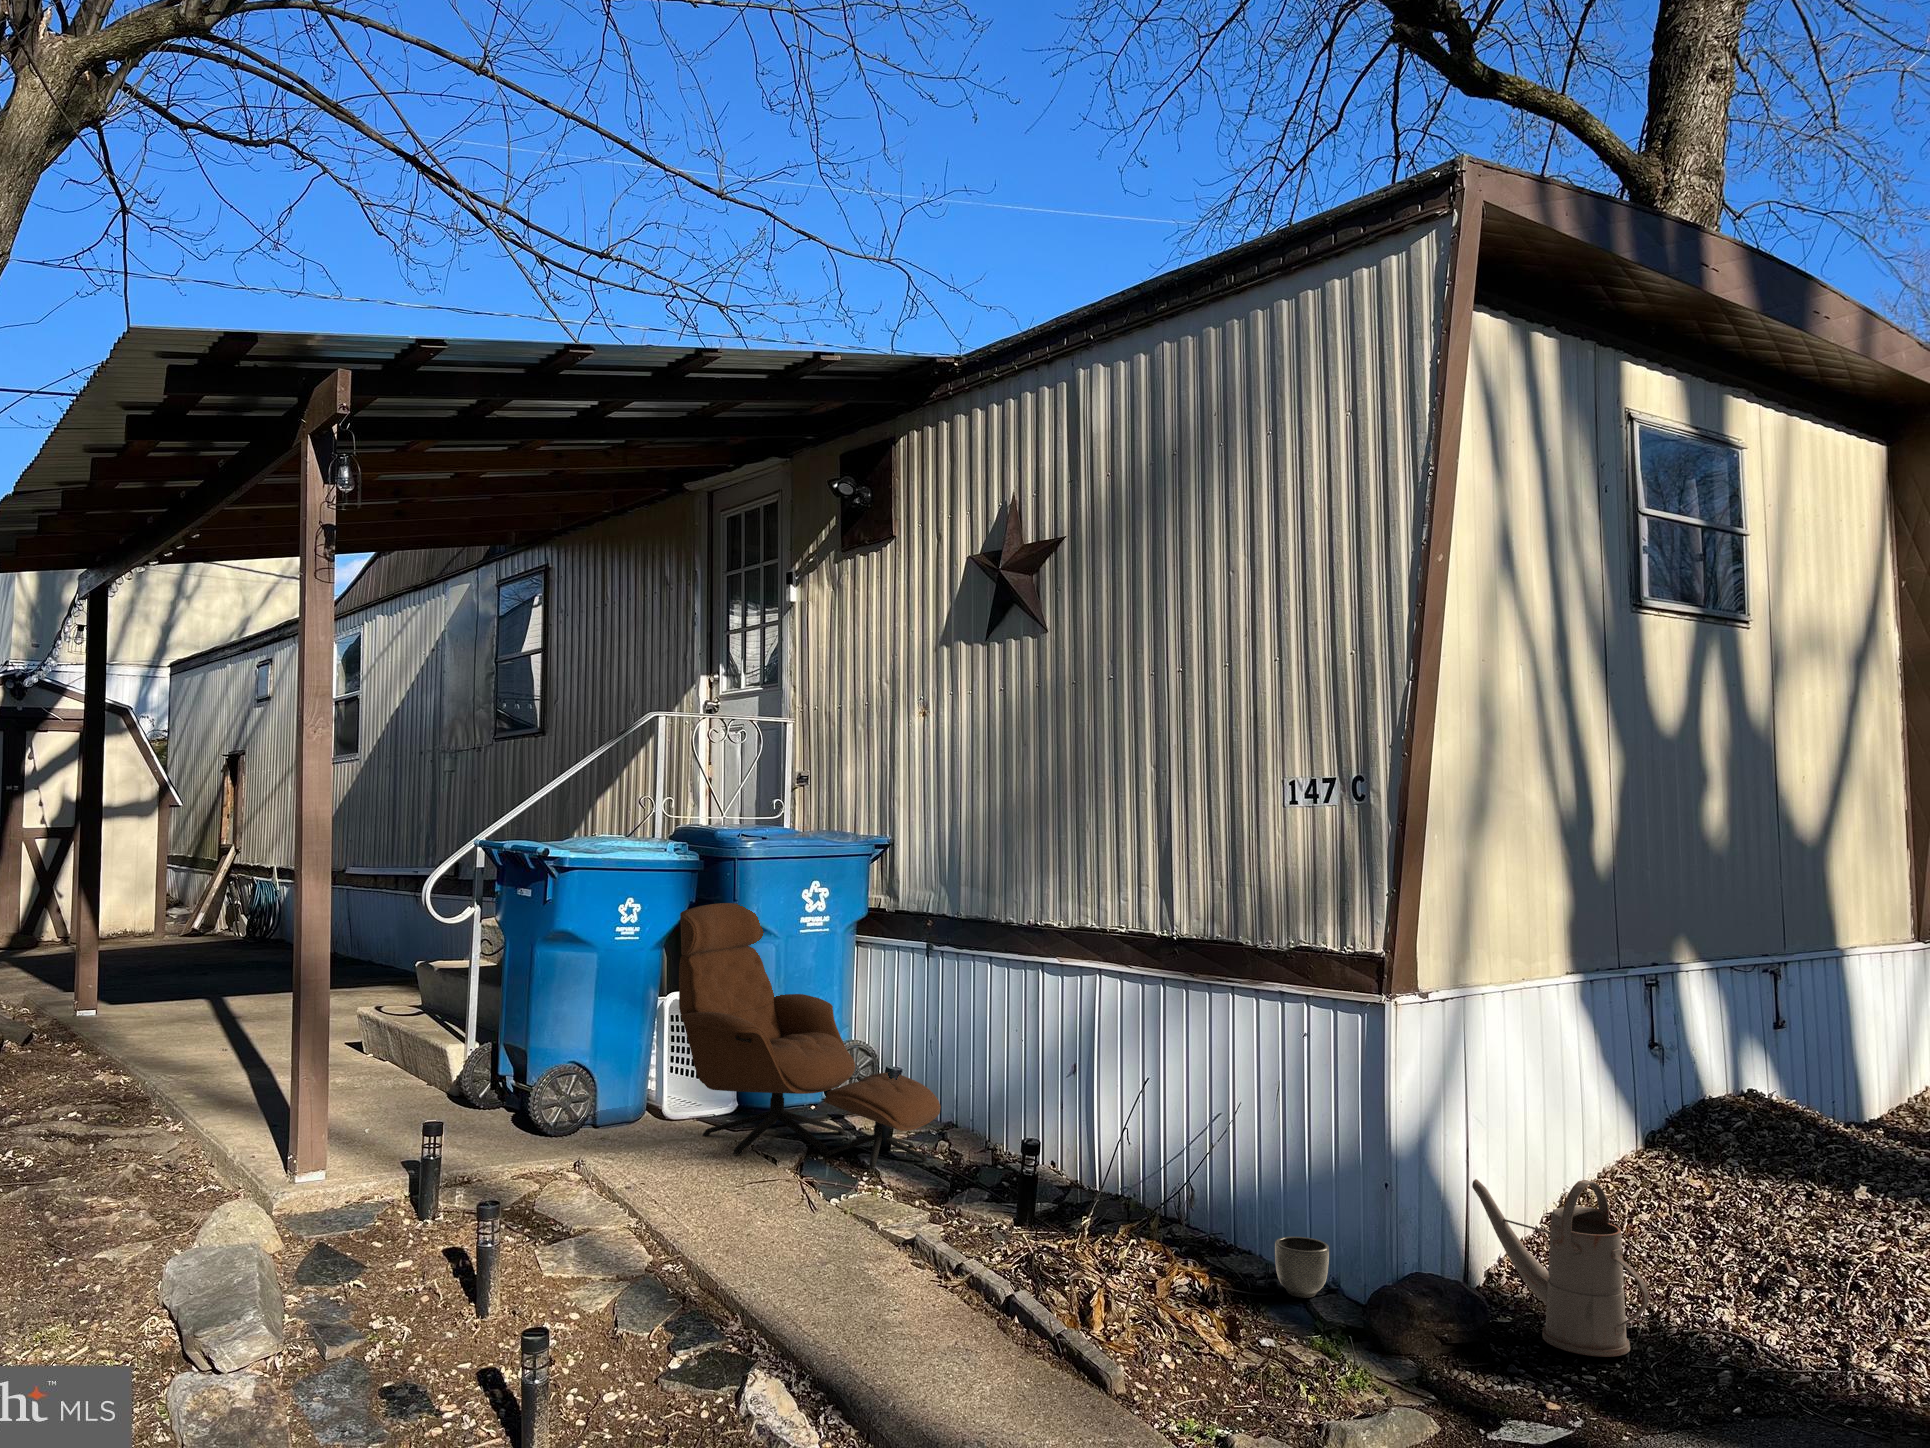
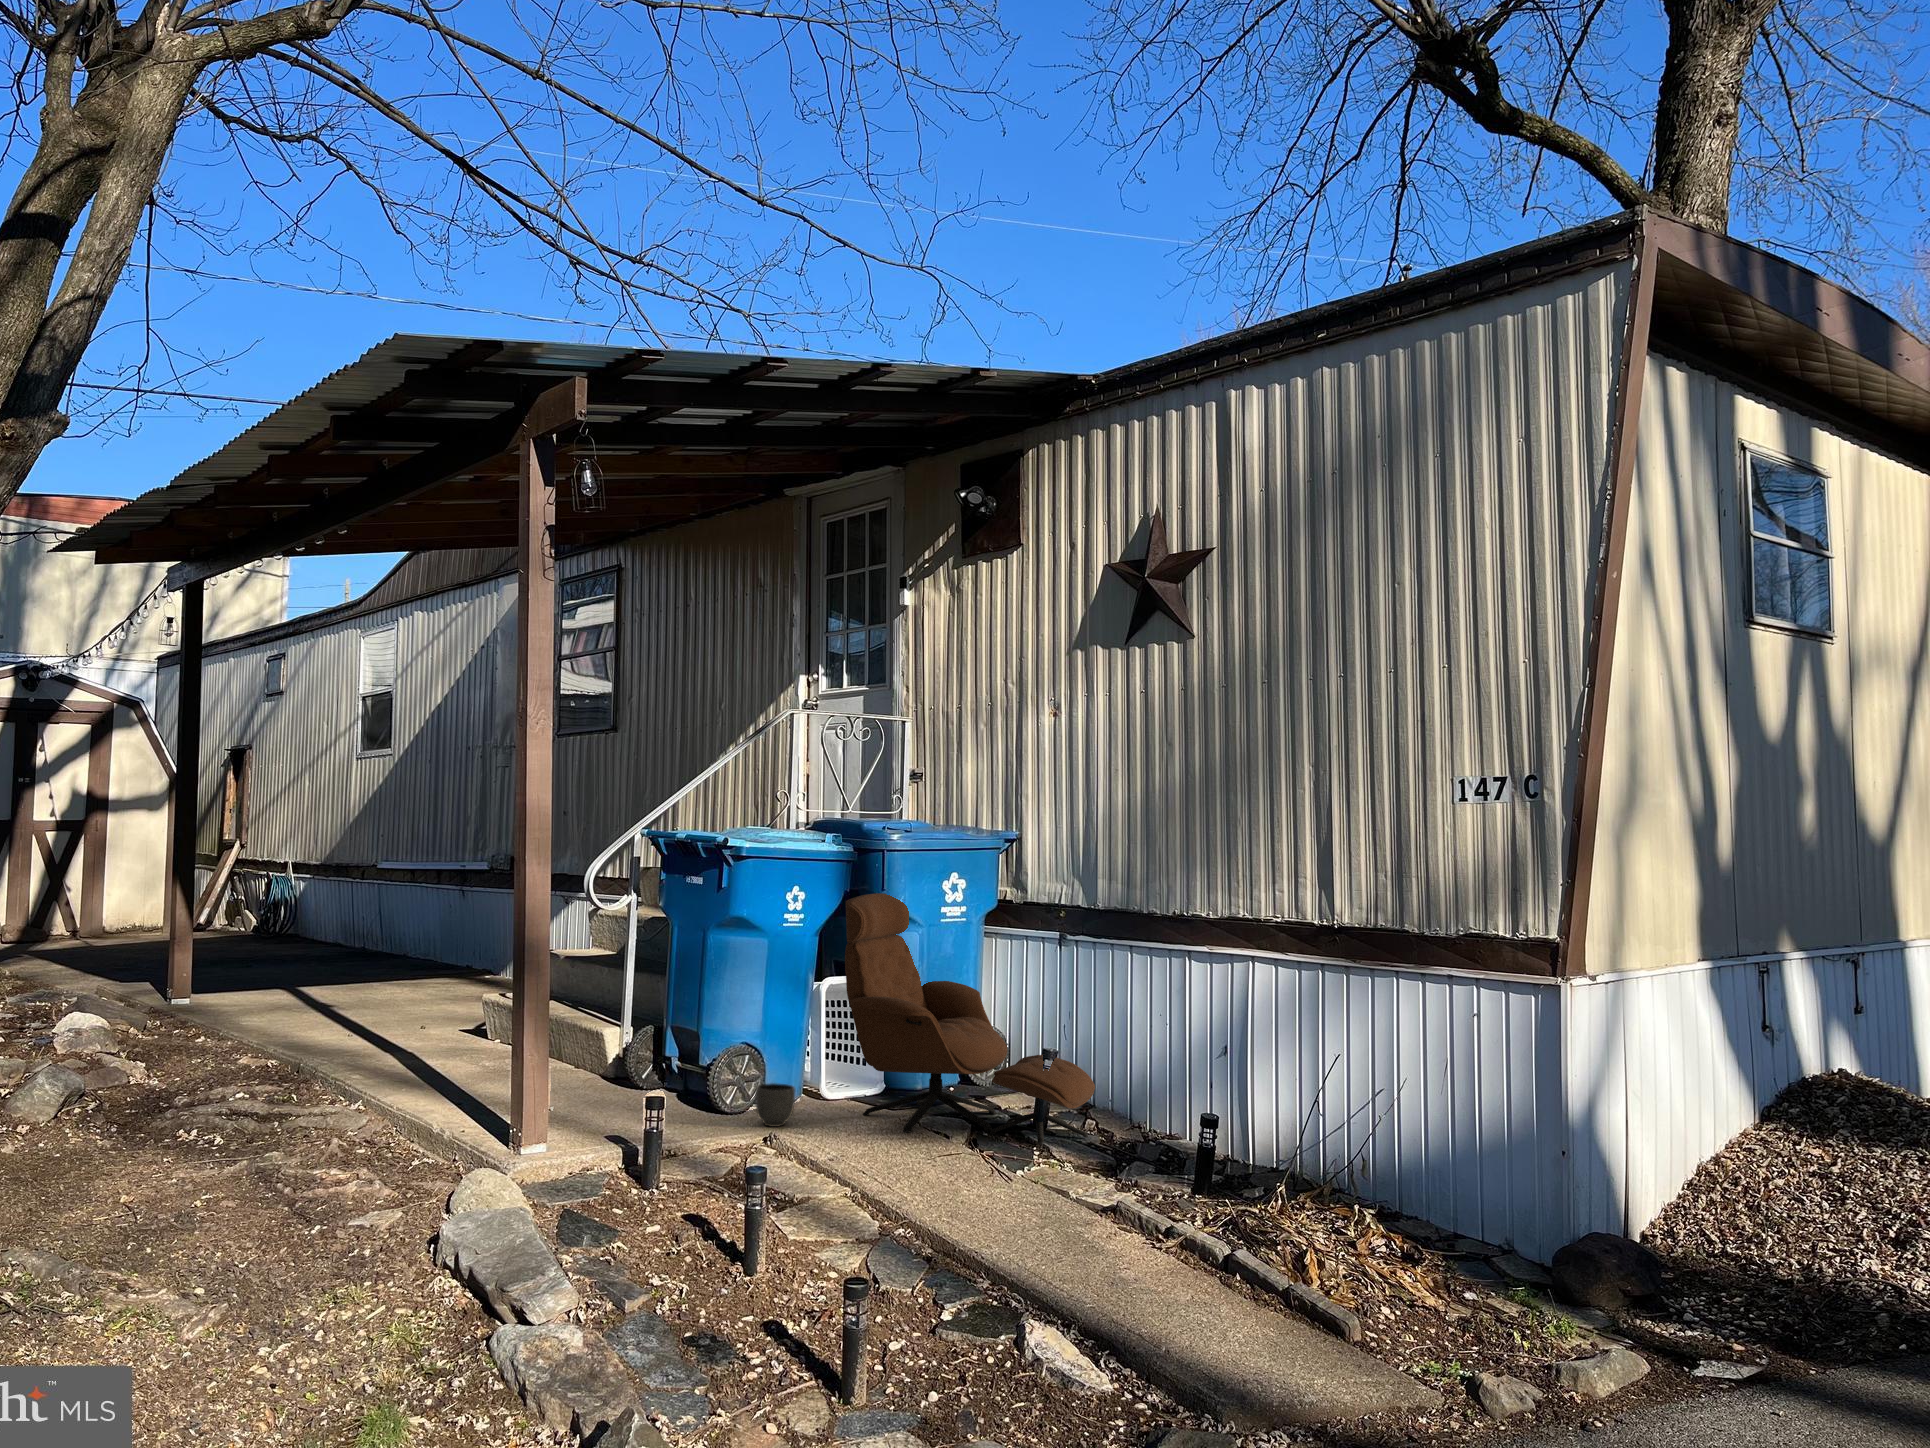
watering can: present [1472,1179,1649,1357] -> none [1635,1145,1814,1304]
planter: present [1275,1237,1329,1298] -> present [755,1083,796,1127]

